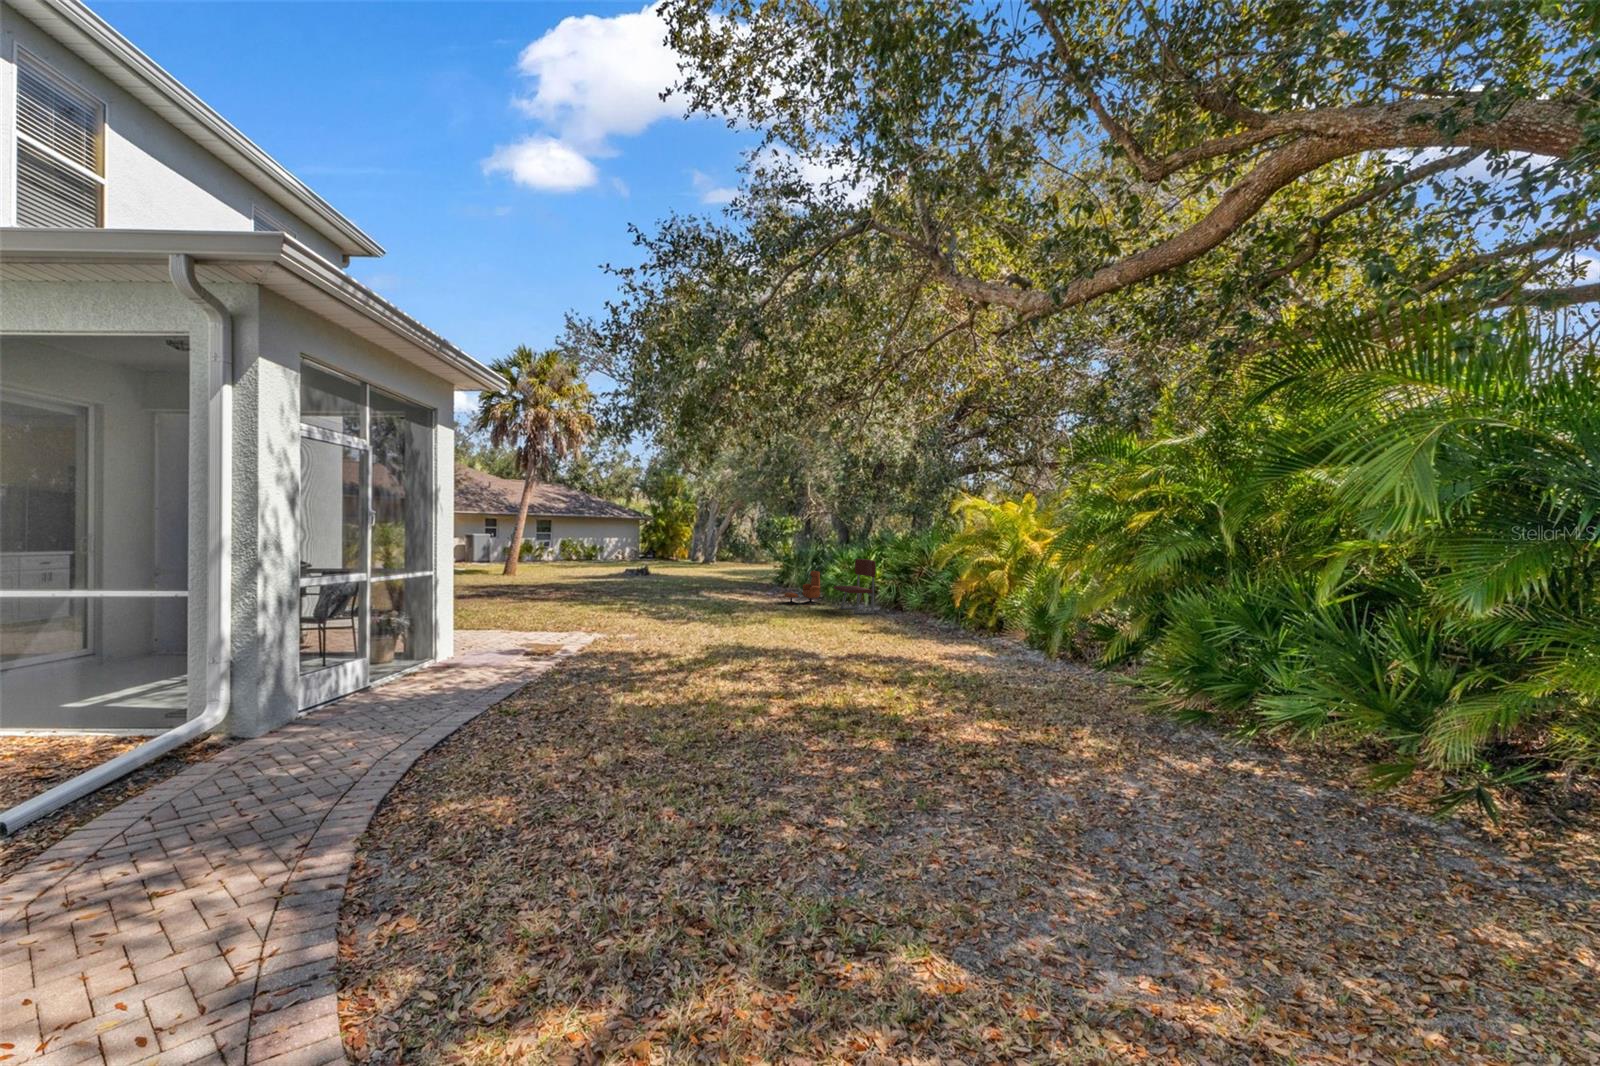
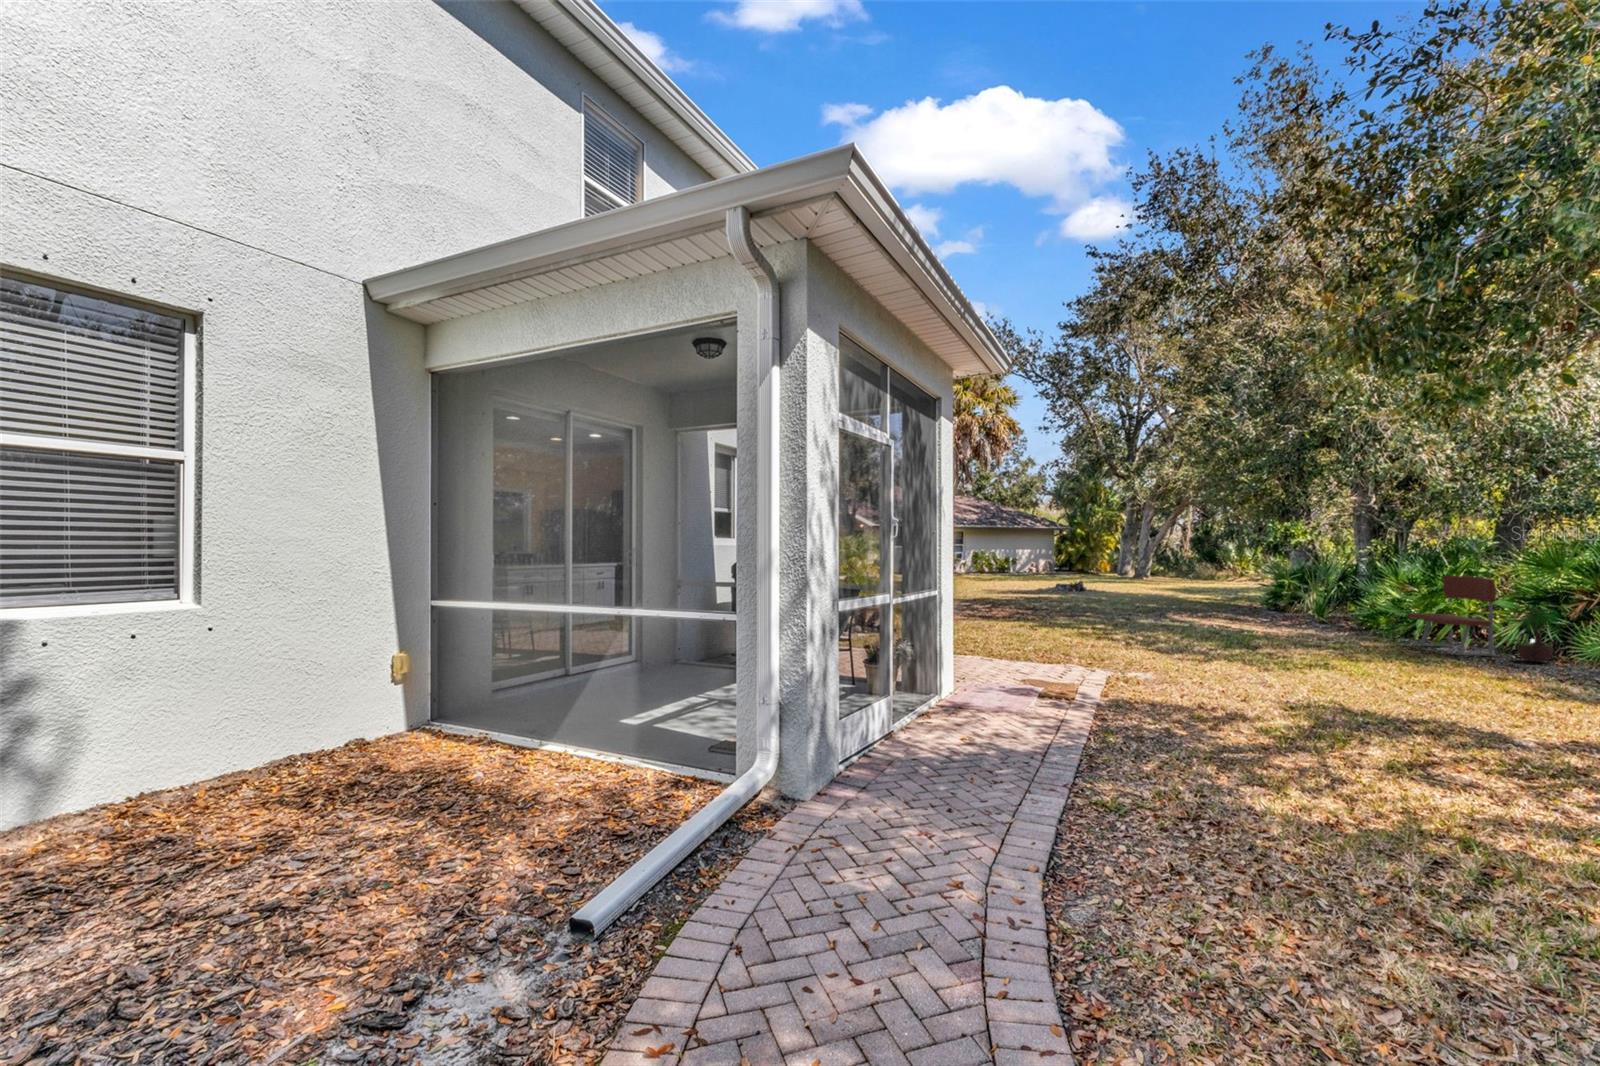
lounge chair: present [783,571,820,605] -> none [1311,591,1375,637]
potted tree: none [881,577,904,616] -> present [1517,608,1557,662]

